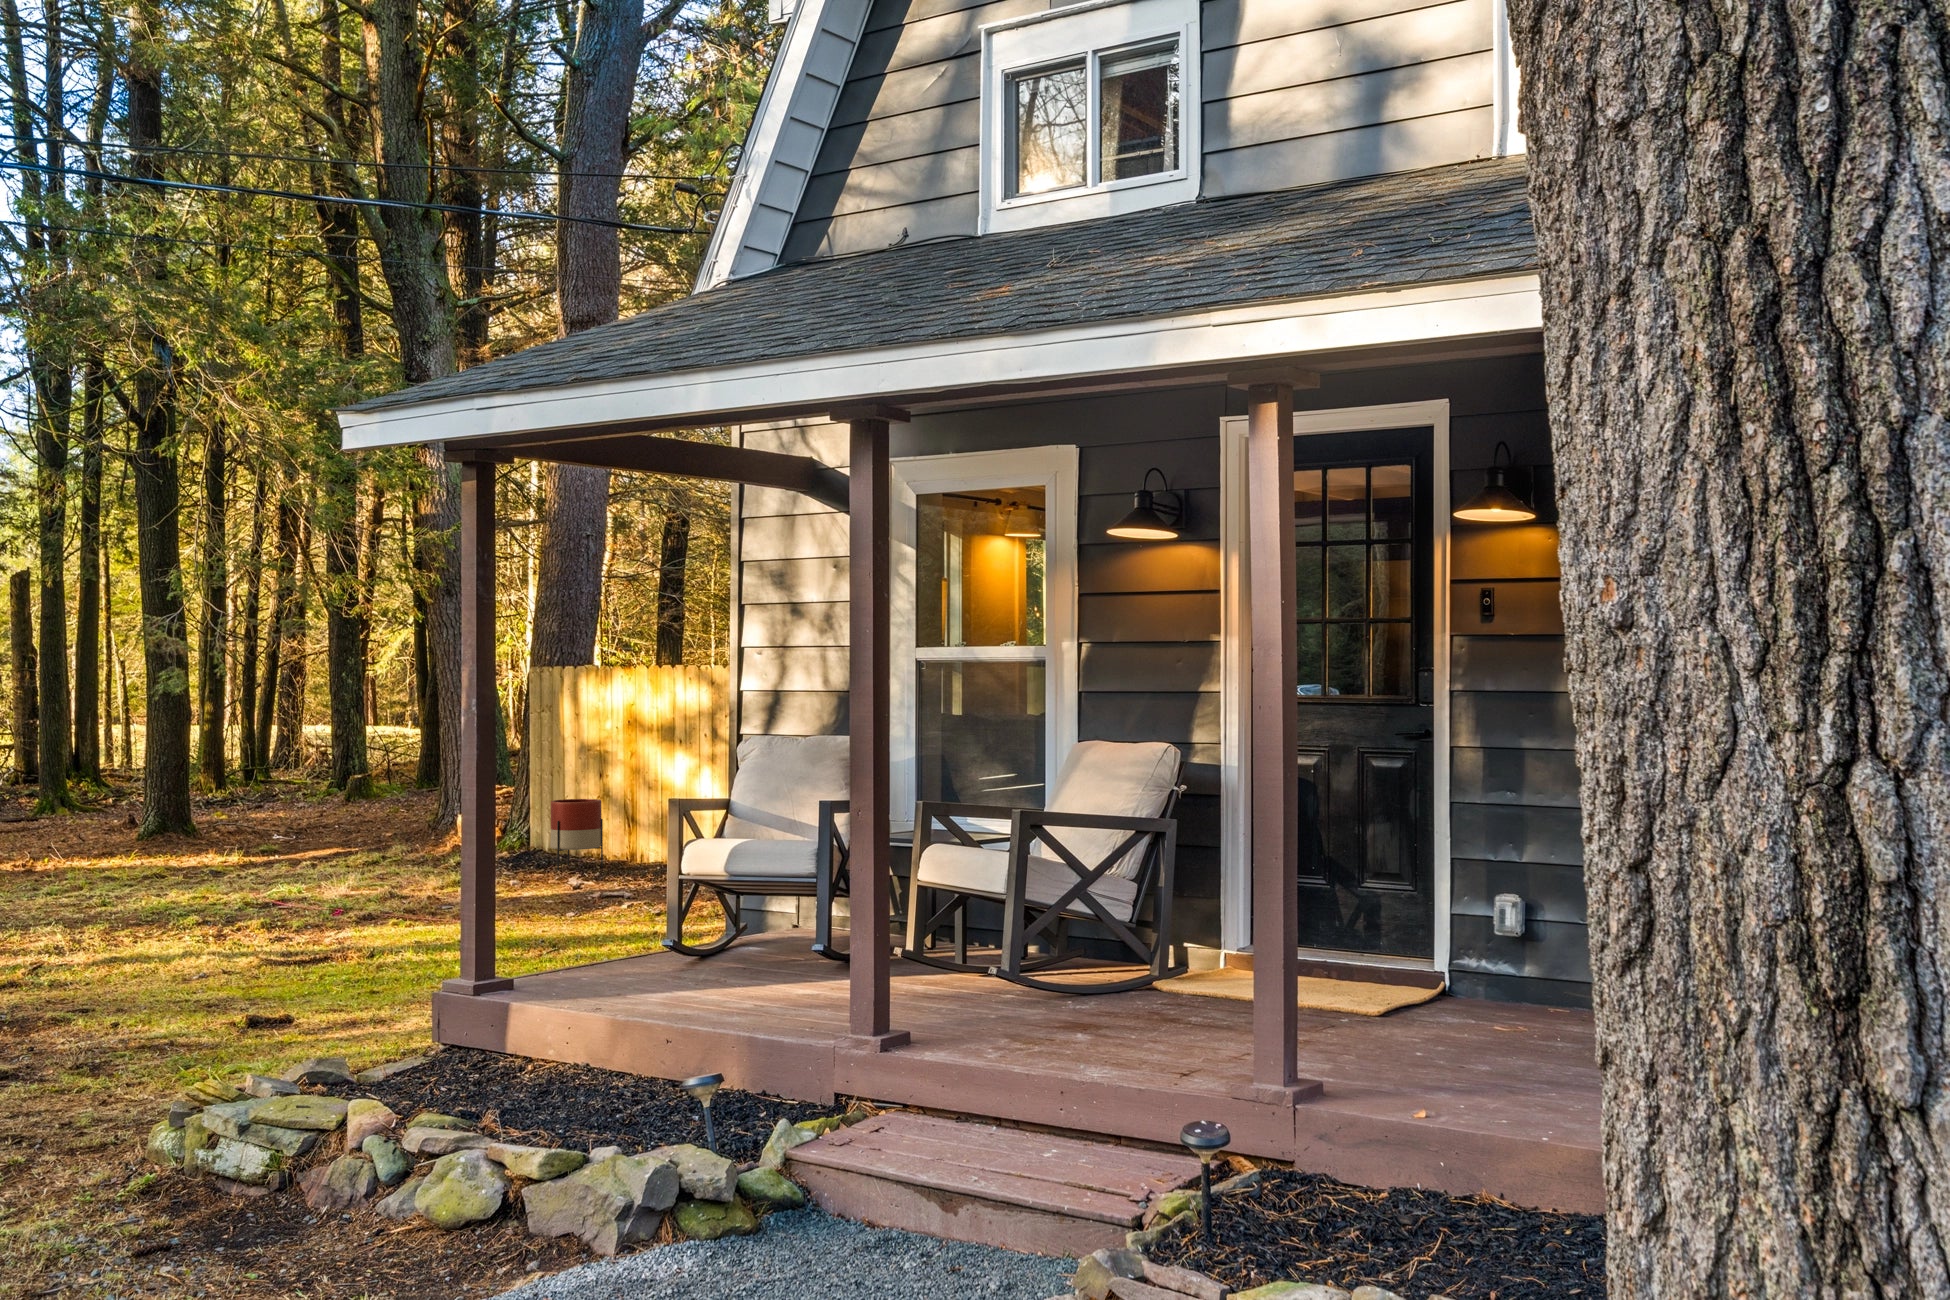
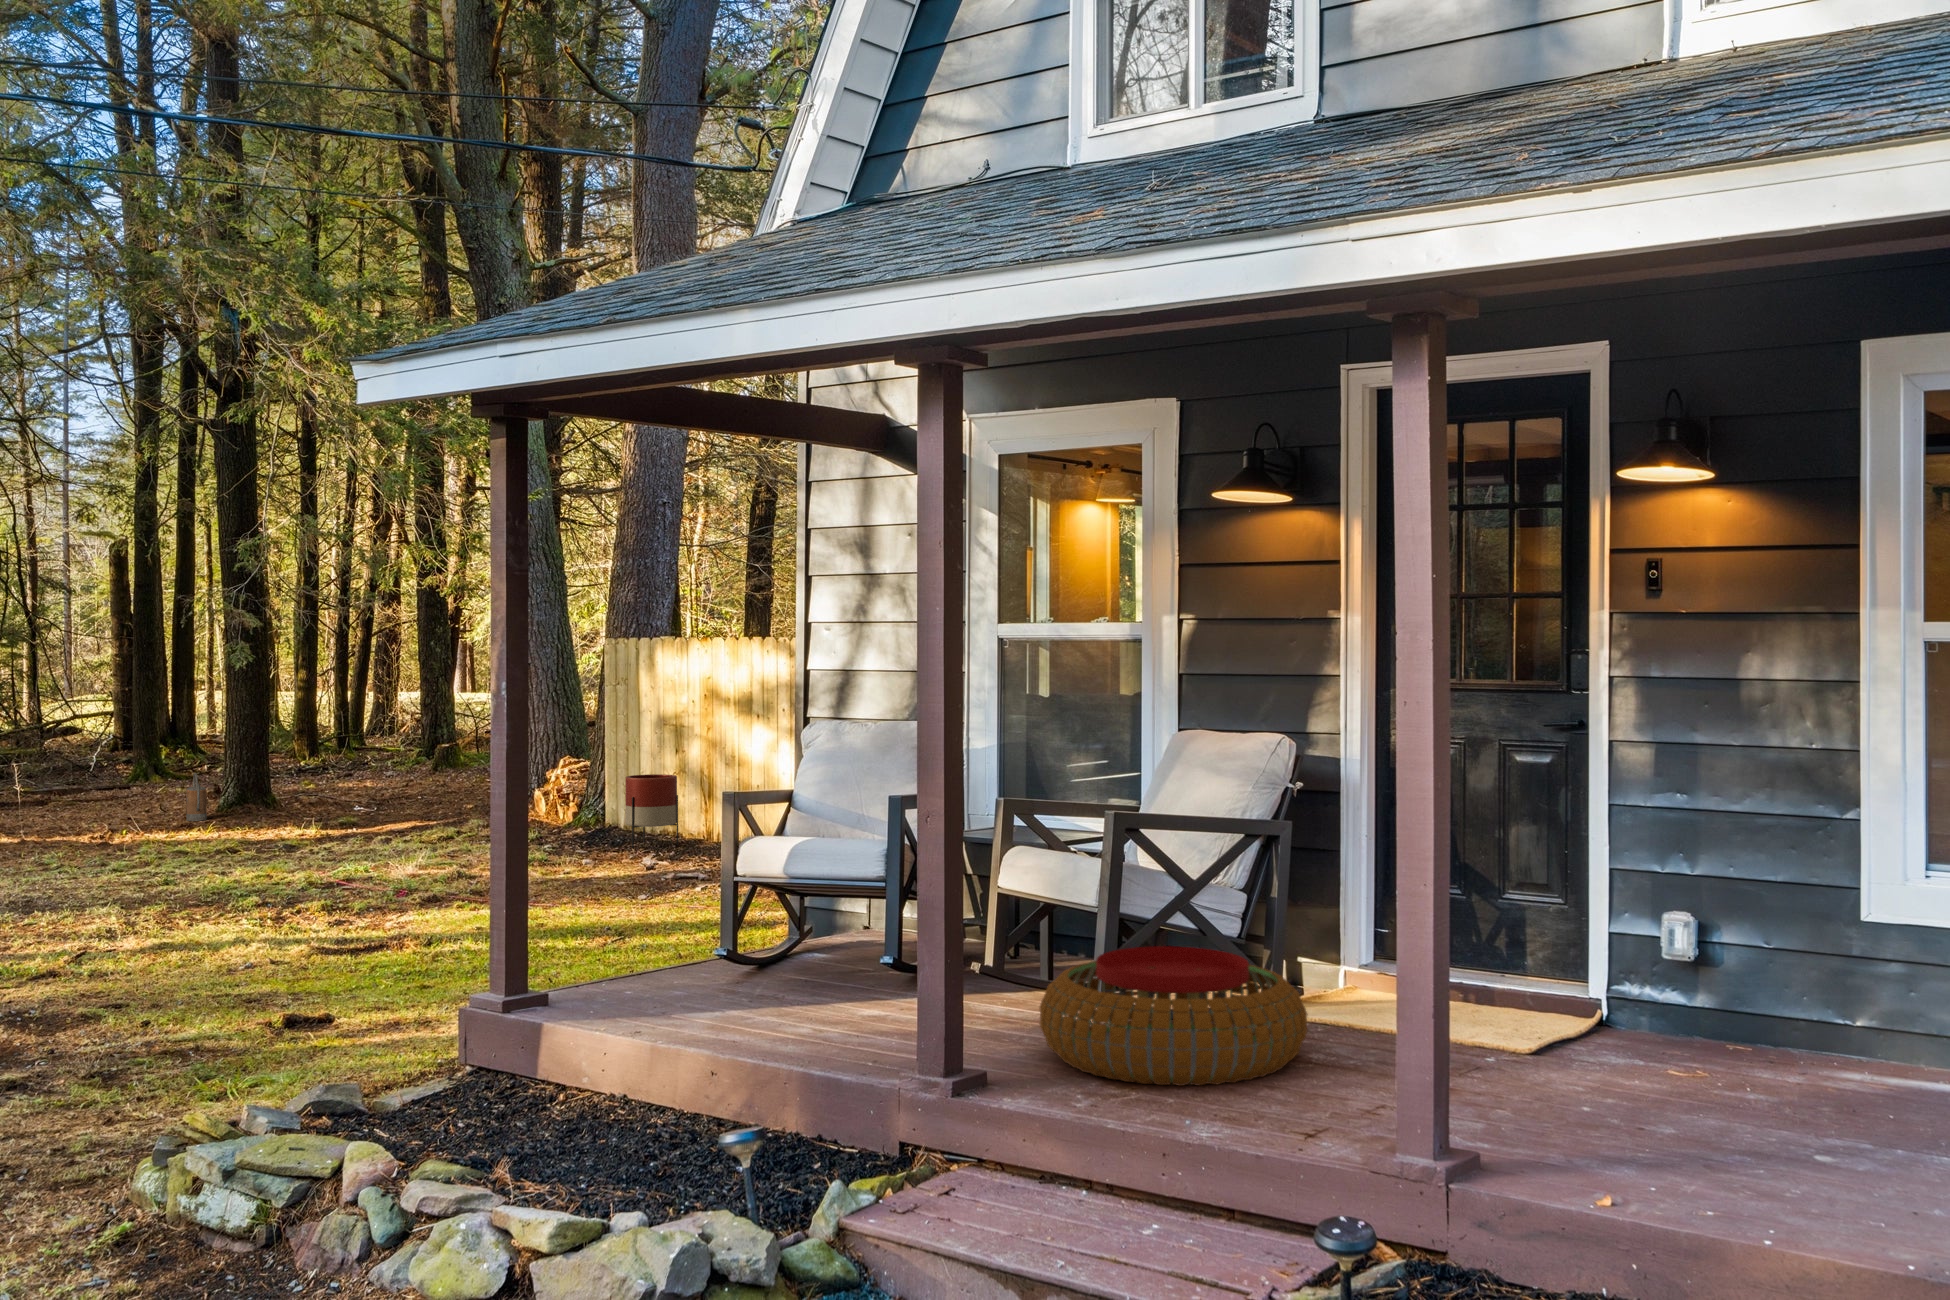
watering can: none [103,802,124,850] -> present [186,773,207,821]
pouf: none [955,927,1186,1040] -> present [1039,946,1308,1086]

